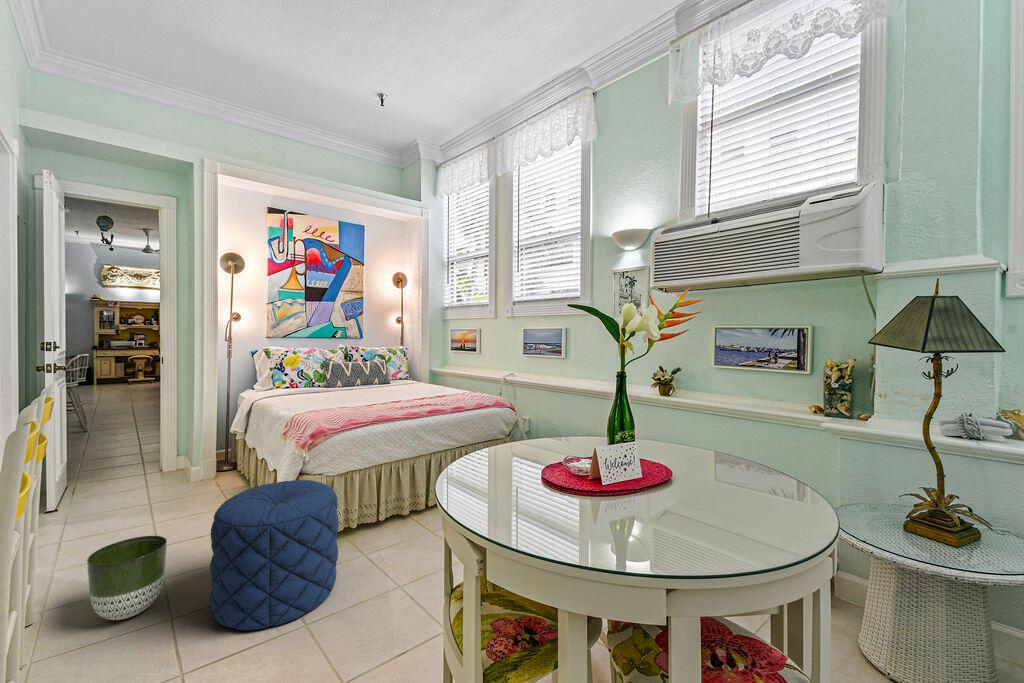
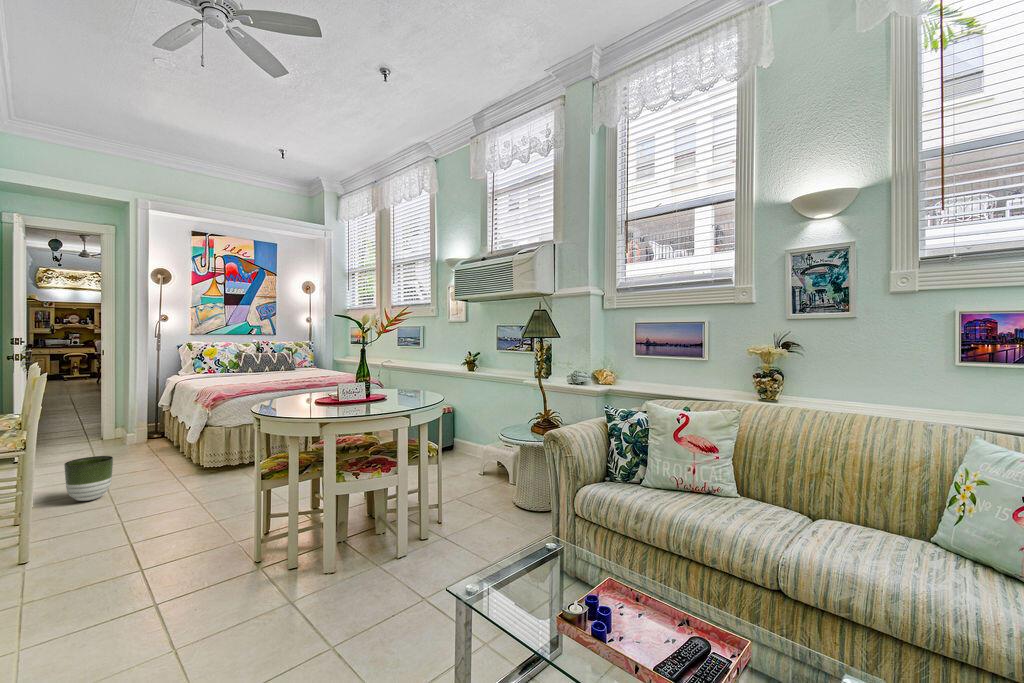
pouf: present [210,480,339,630] -> none [141,424,226,503]

